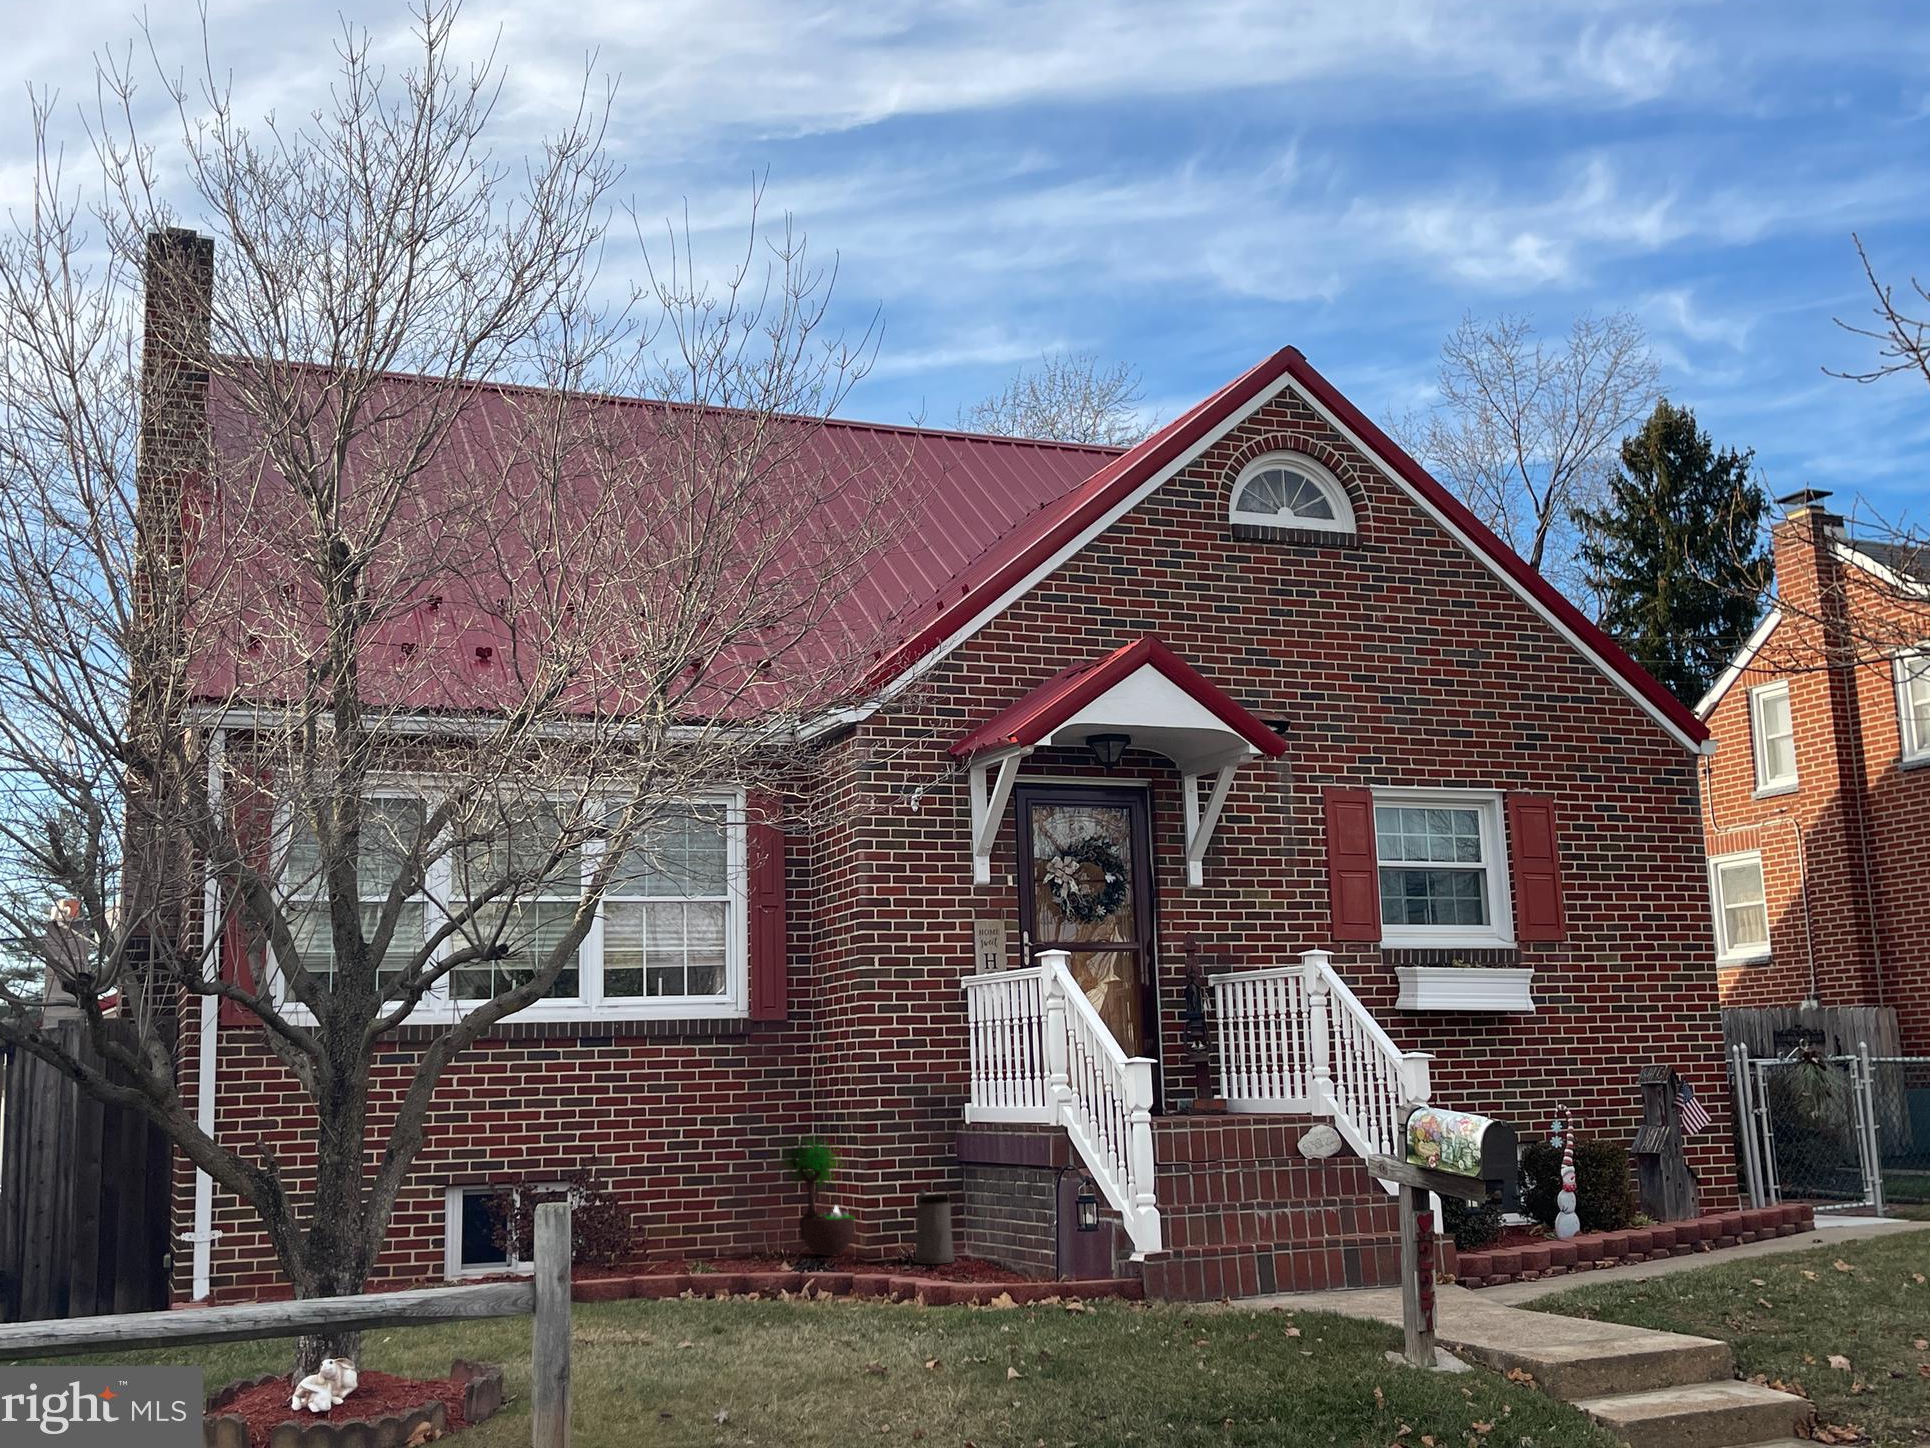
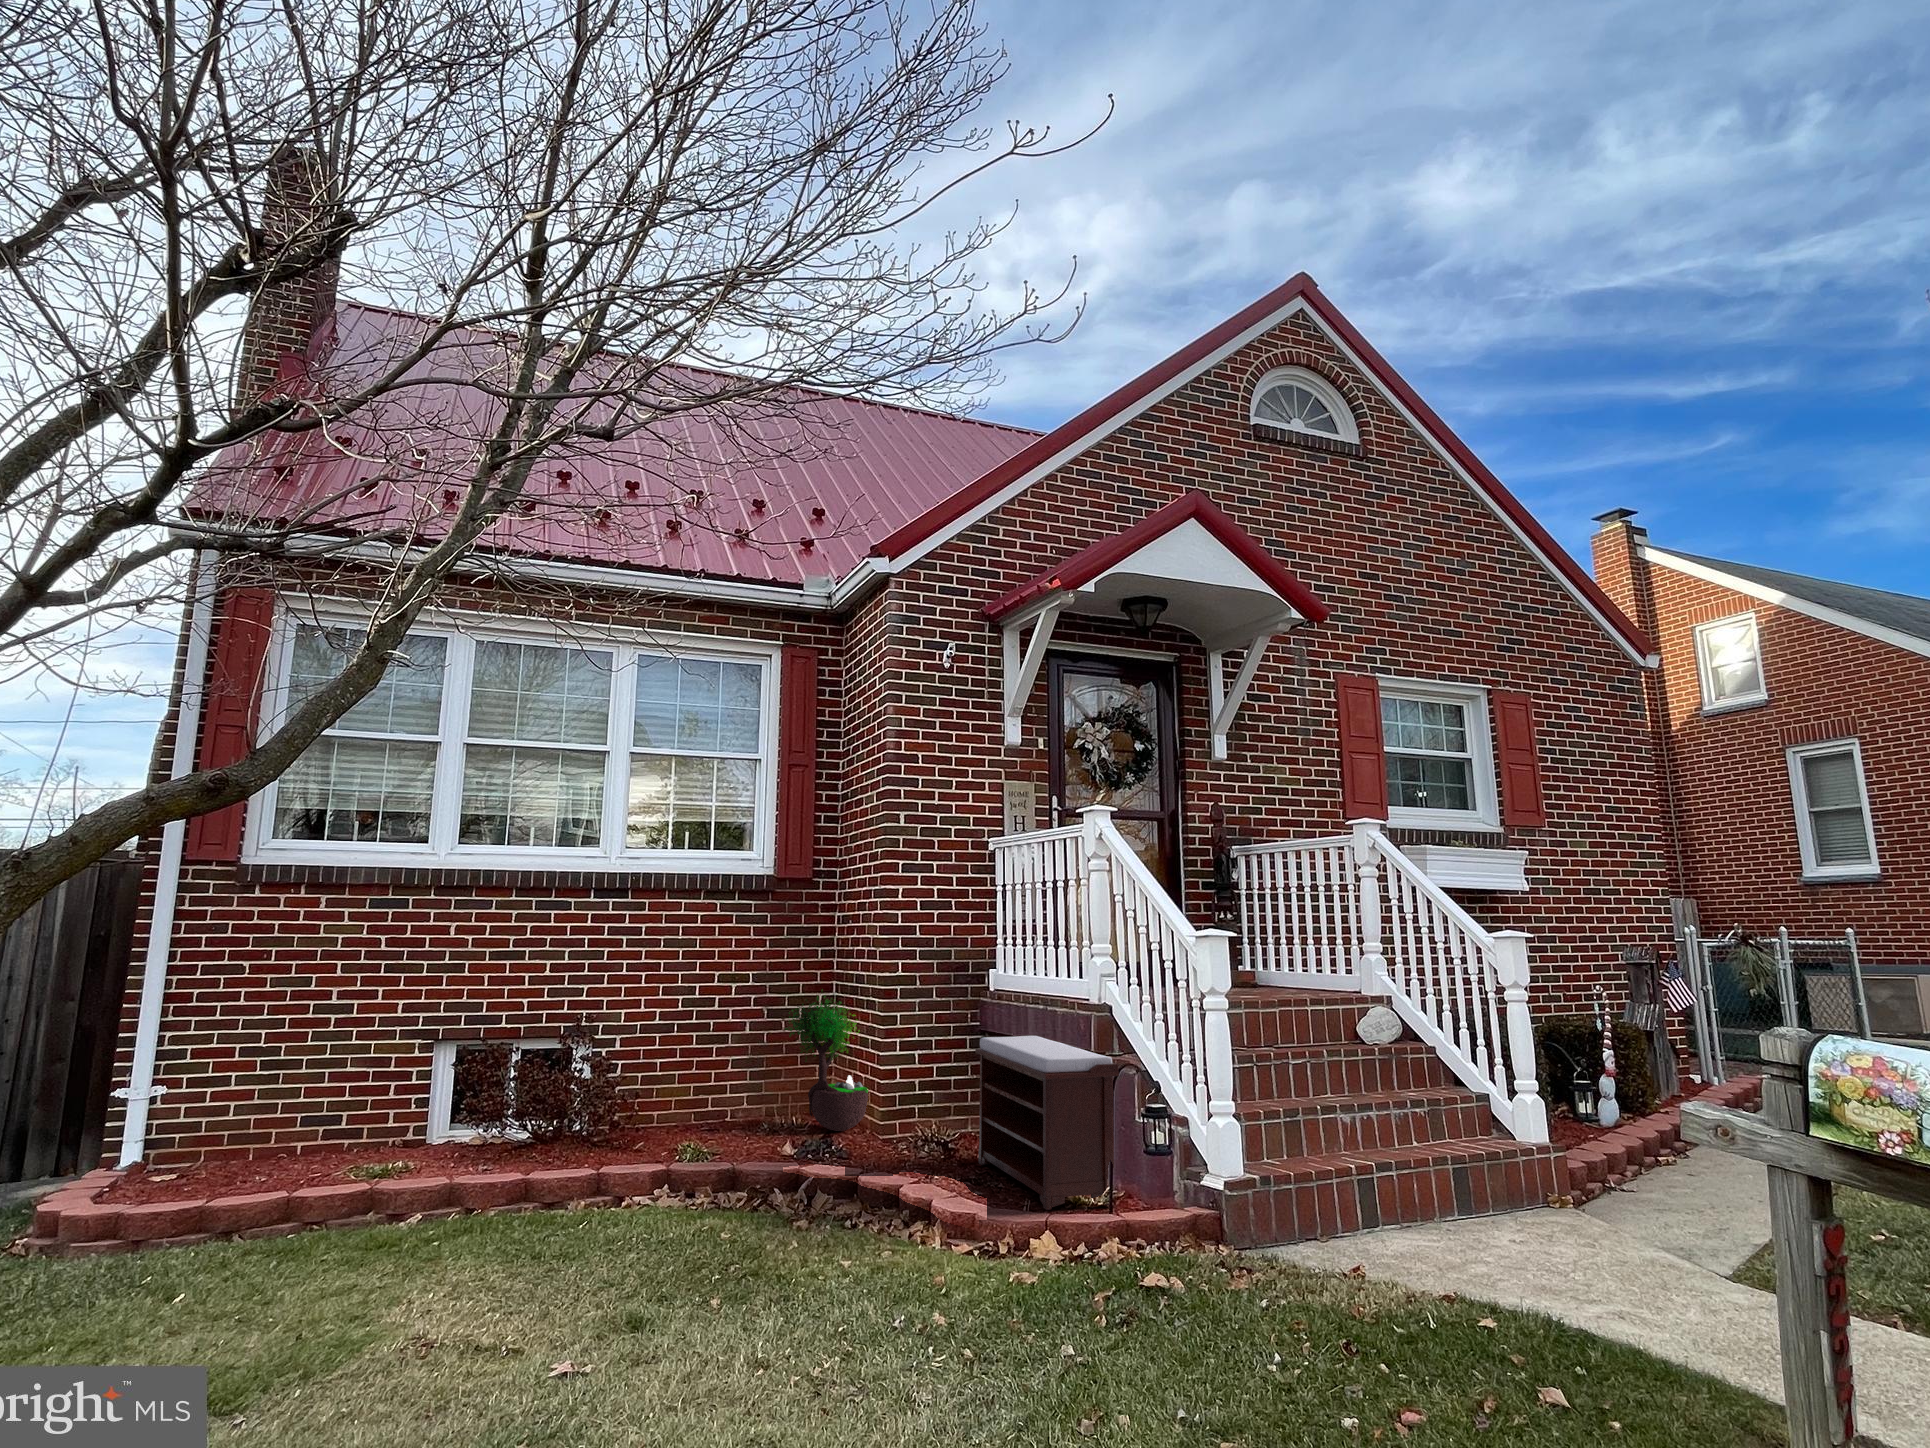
bench: none [952,1159,1069,1289] -> present [975,1036,1119,1210]
watering can: present [914,1182,955,1264] -> none [931,1054,976,1151]

